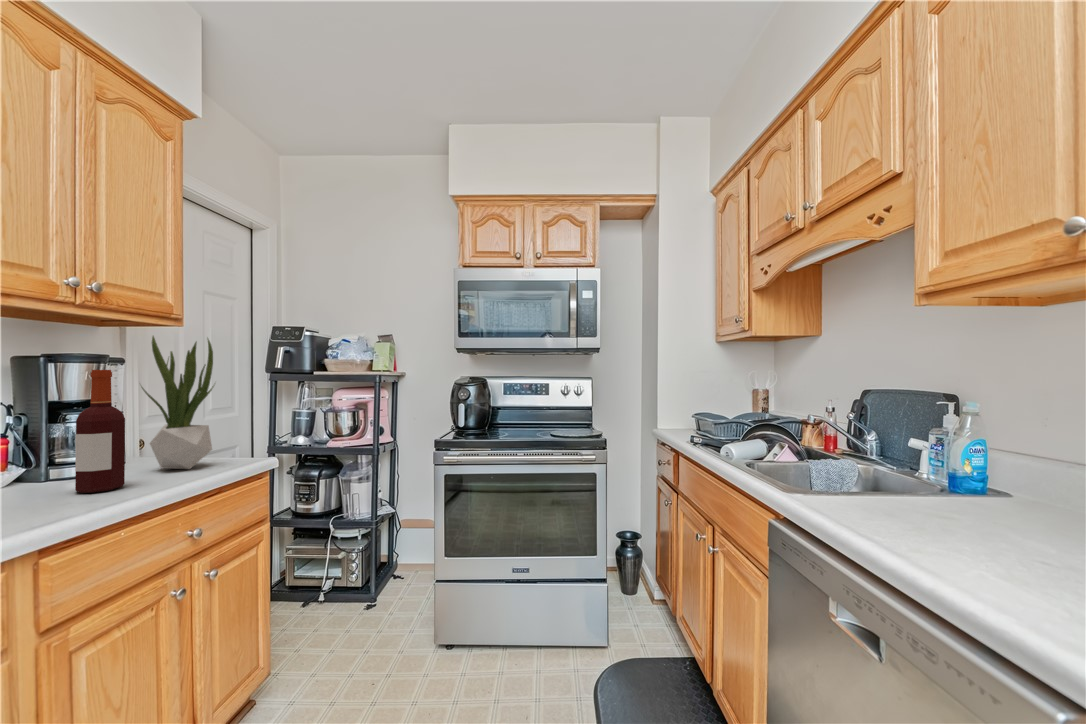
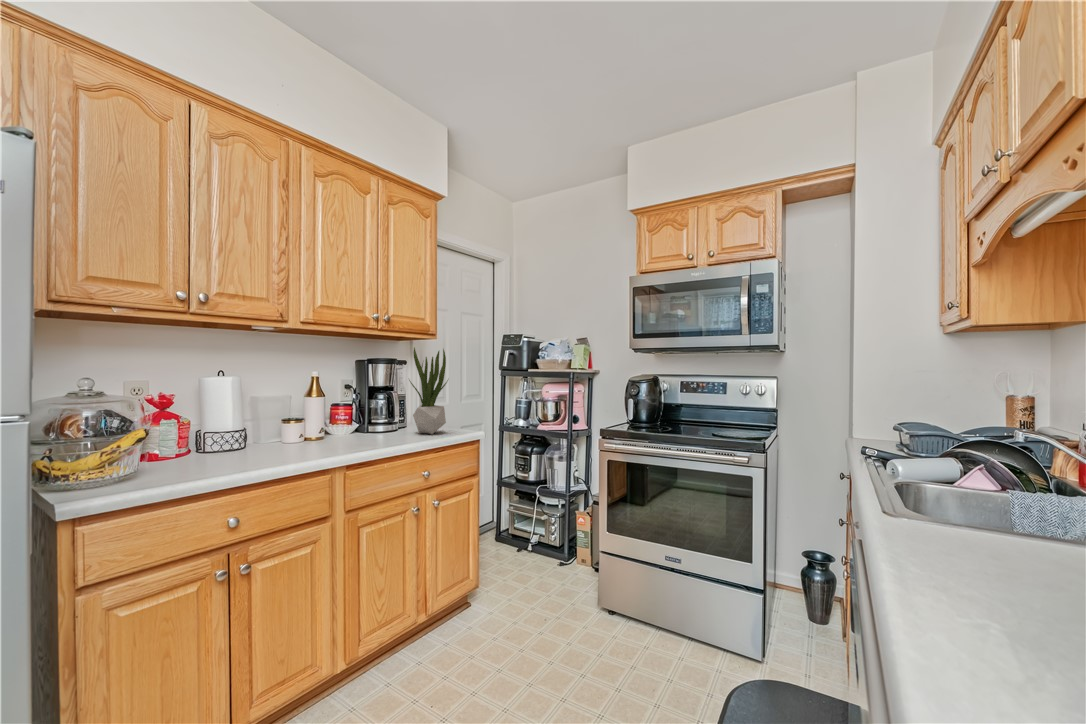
bottle: present [75,370,125,493] -> none [373,369,396,441]

